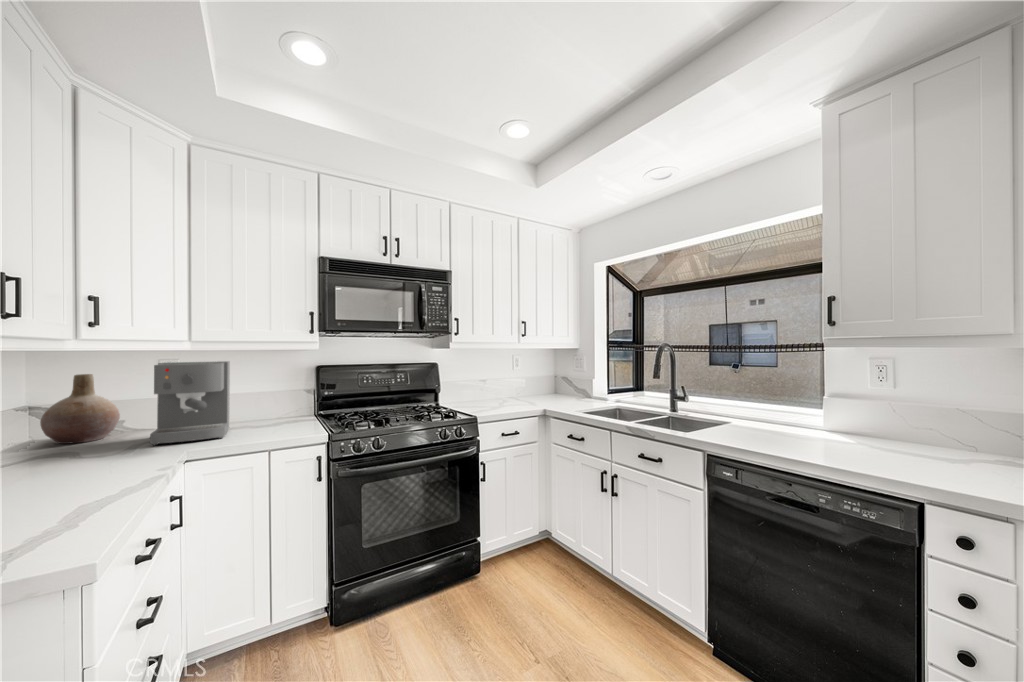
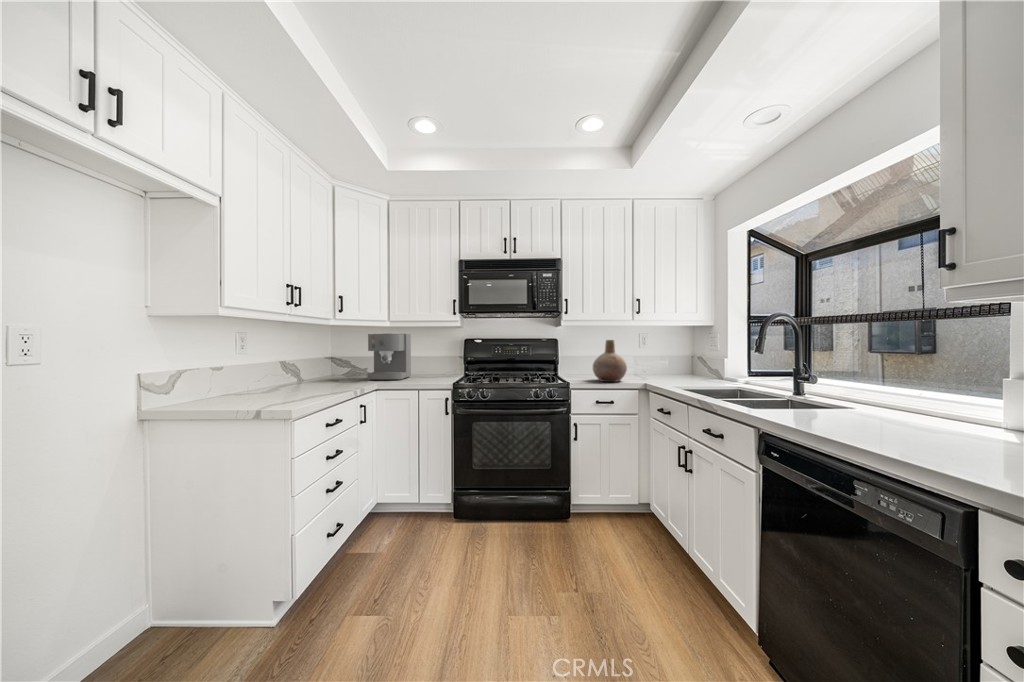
vase: present [40,374,120,444] -> present [593,340,627,382]

